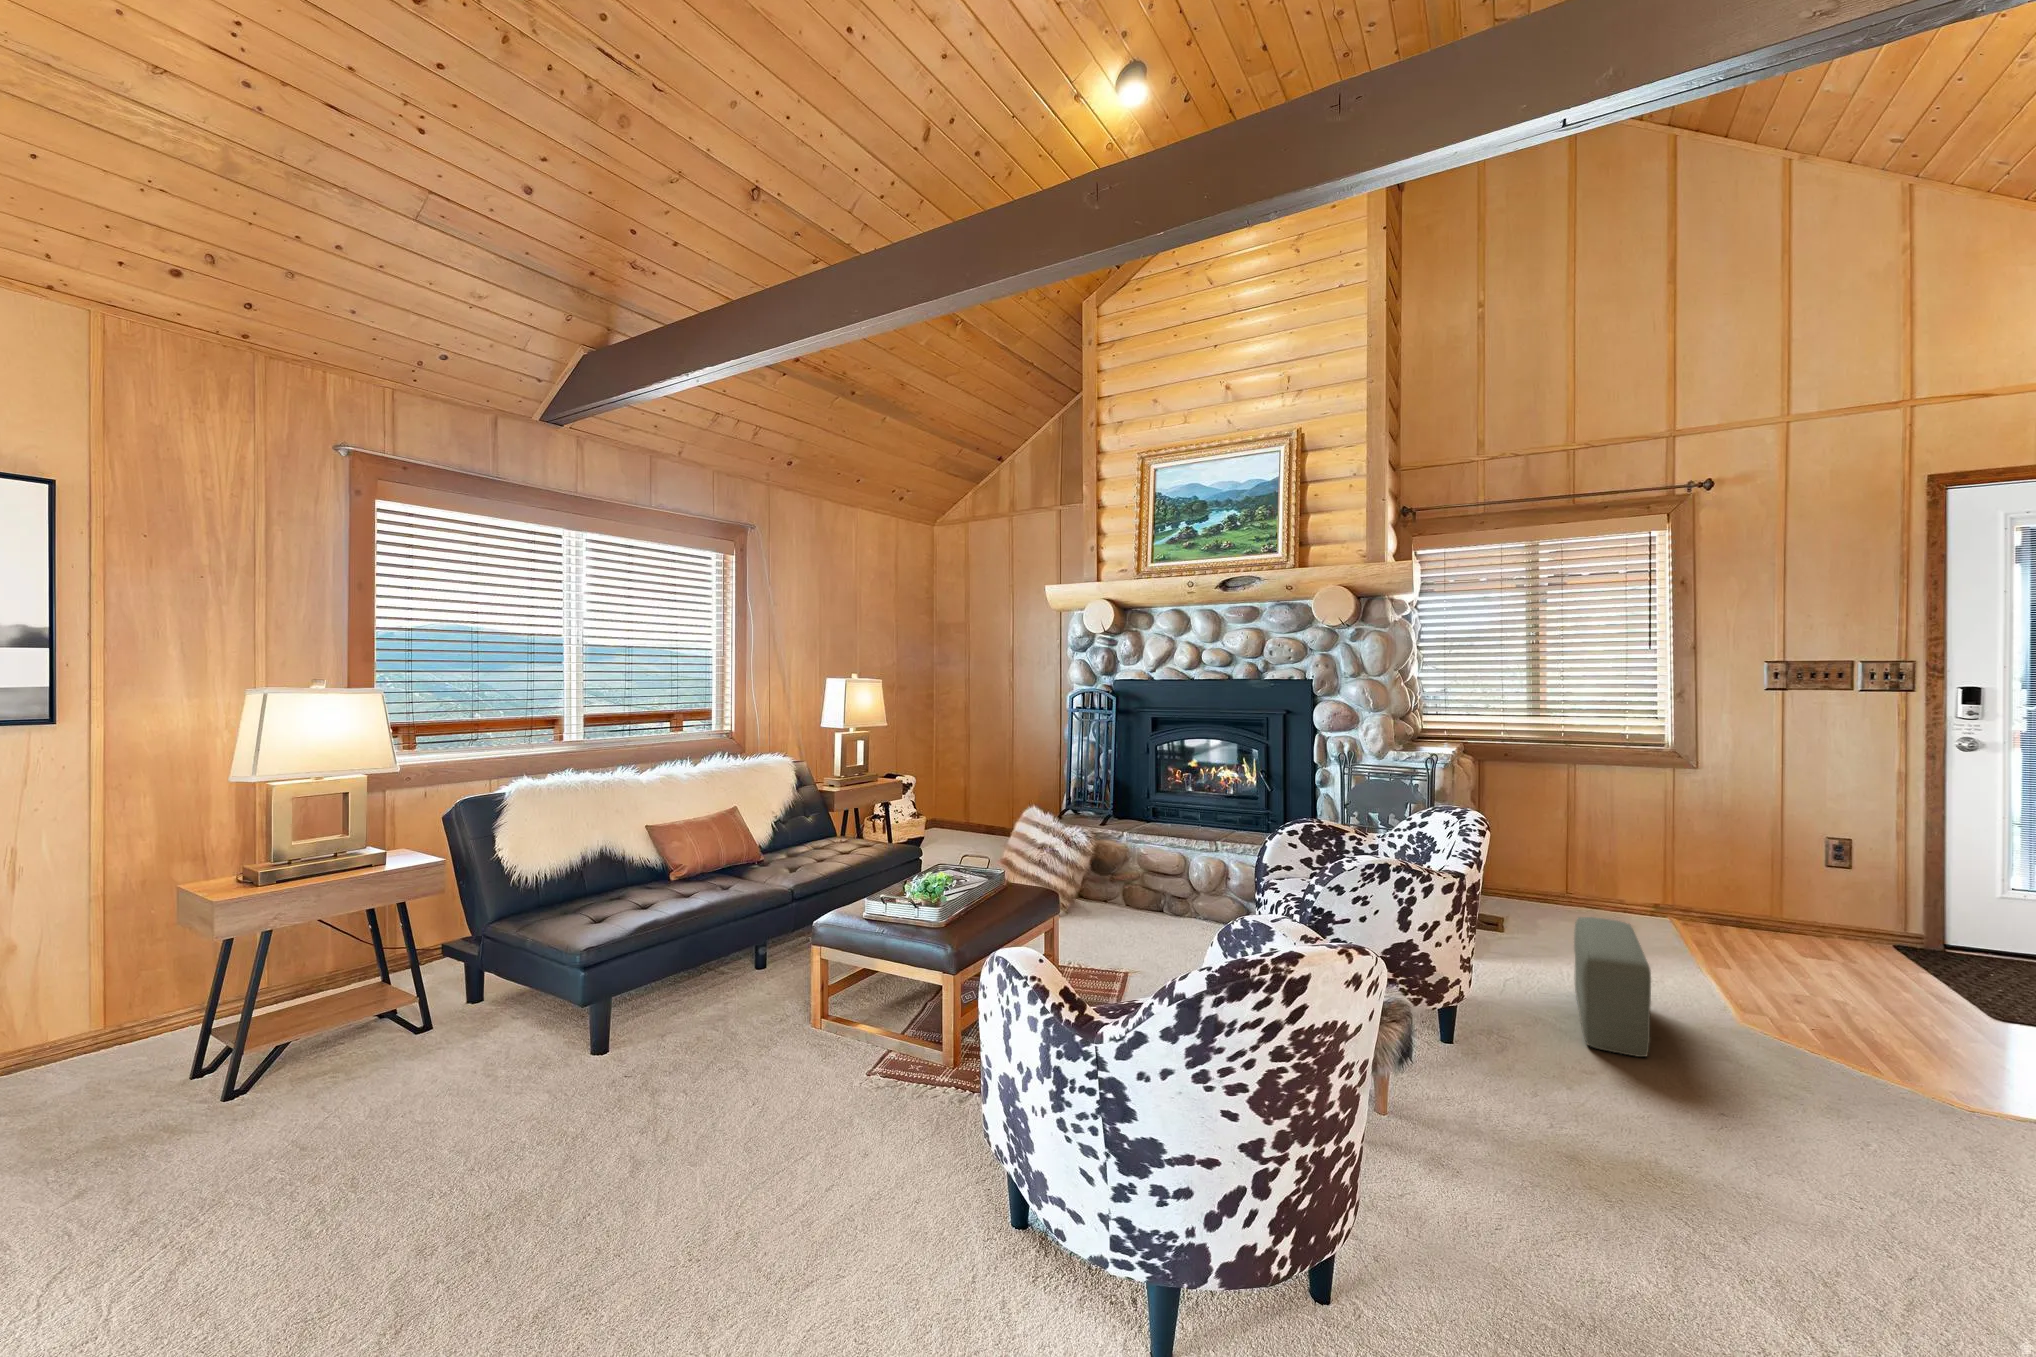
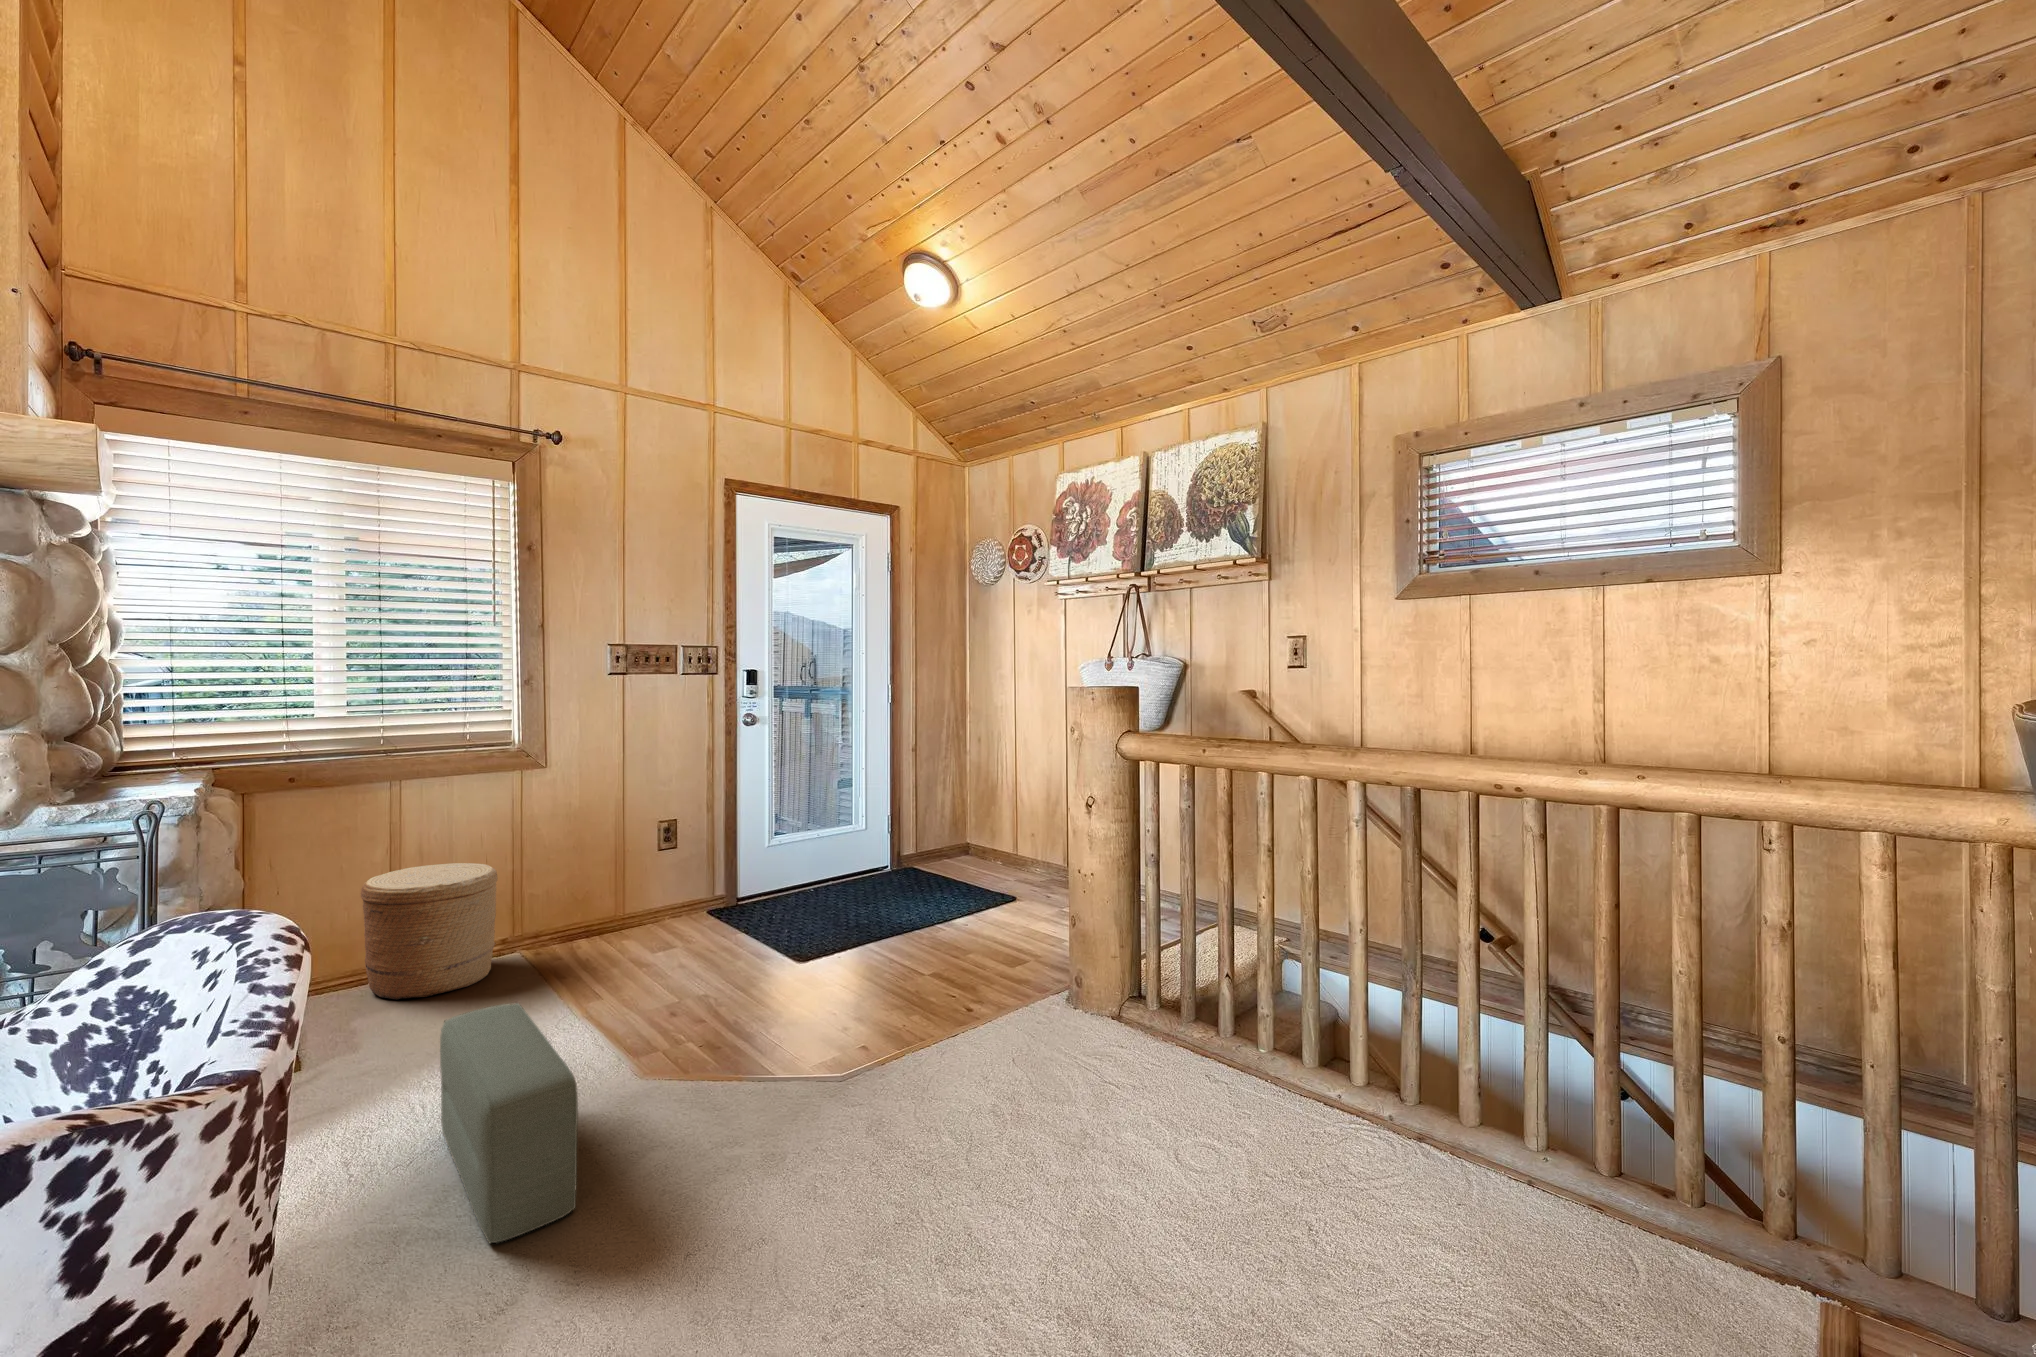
woven basket: none [1547,831,1647,929] -> present [361,863,498,1000]

